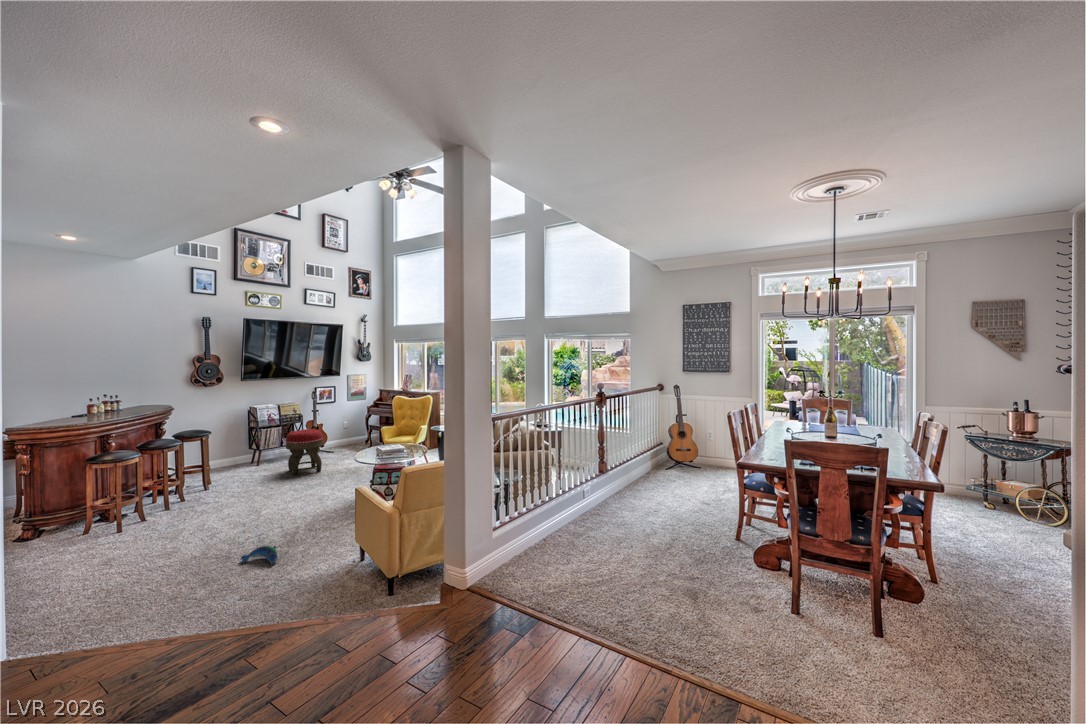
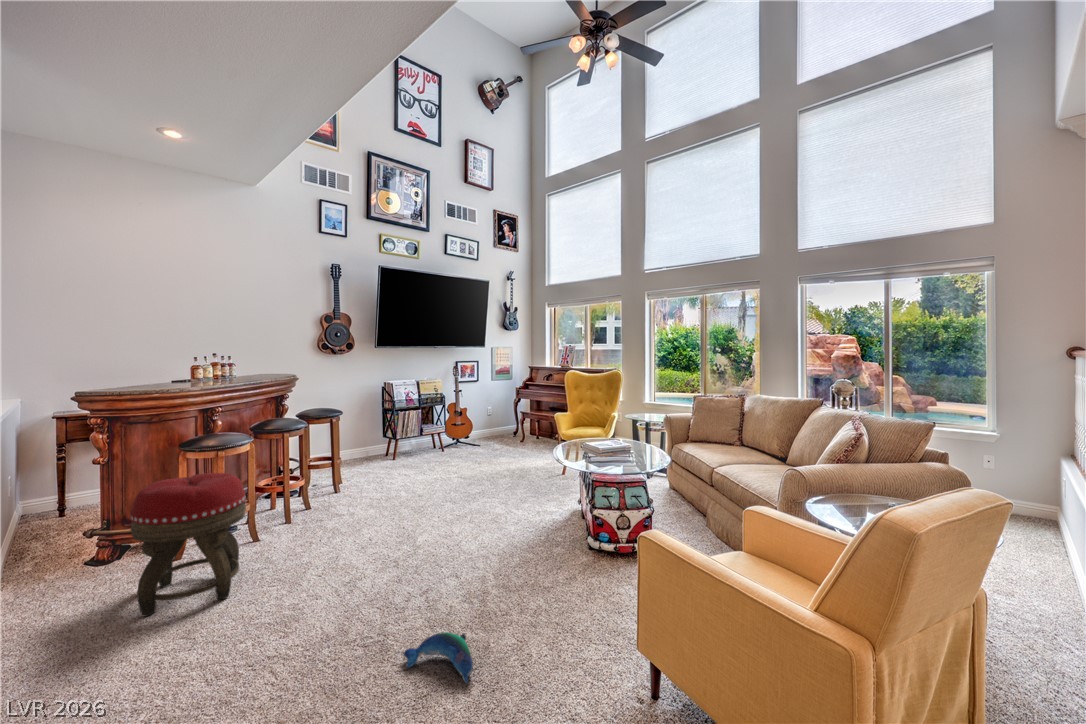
footstool: present [286,429,323,476] -> present [130,473,246,616]

